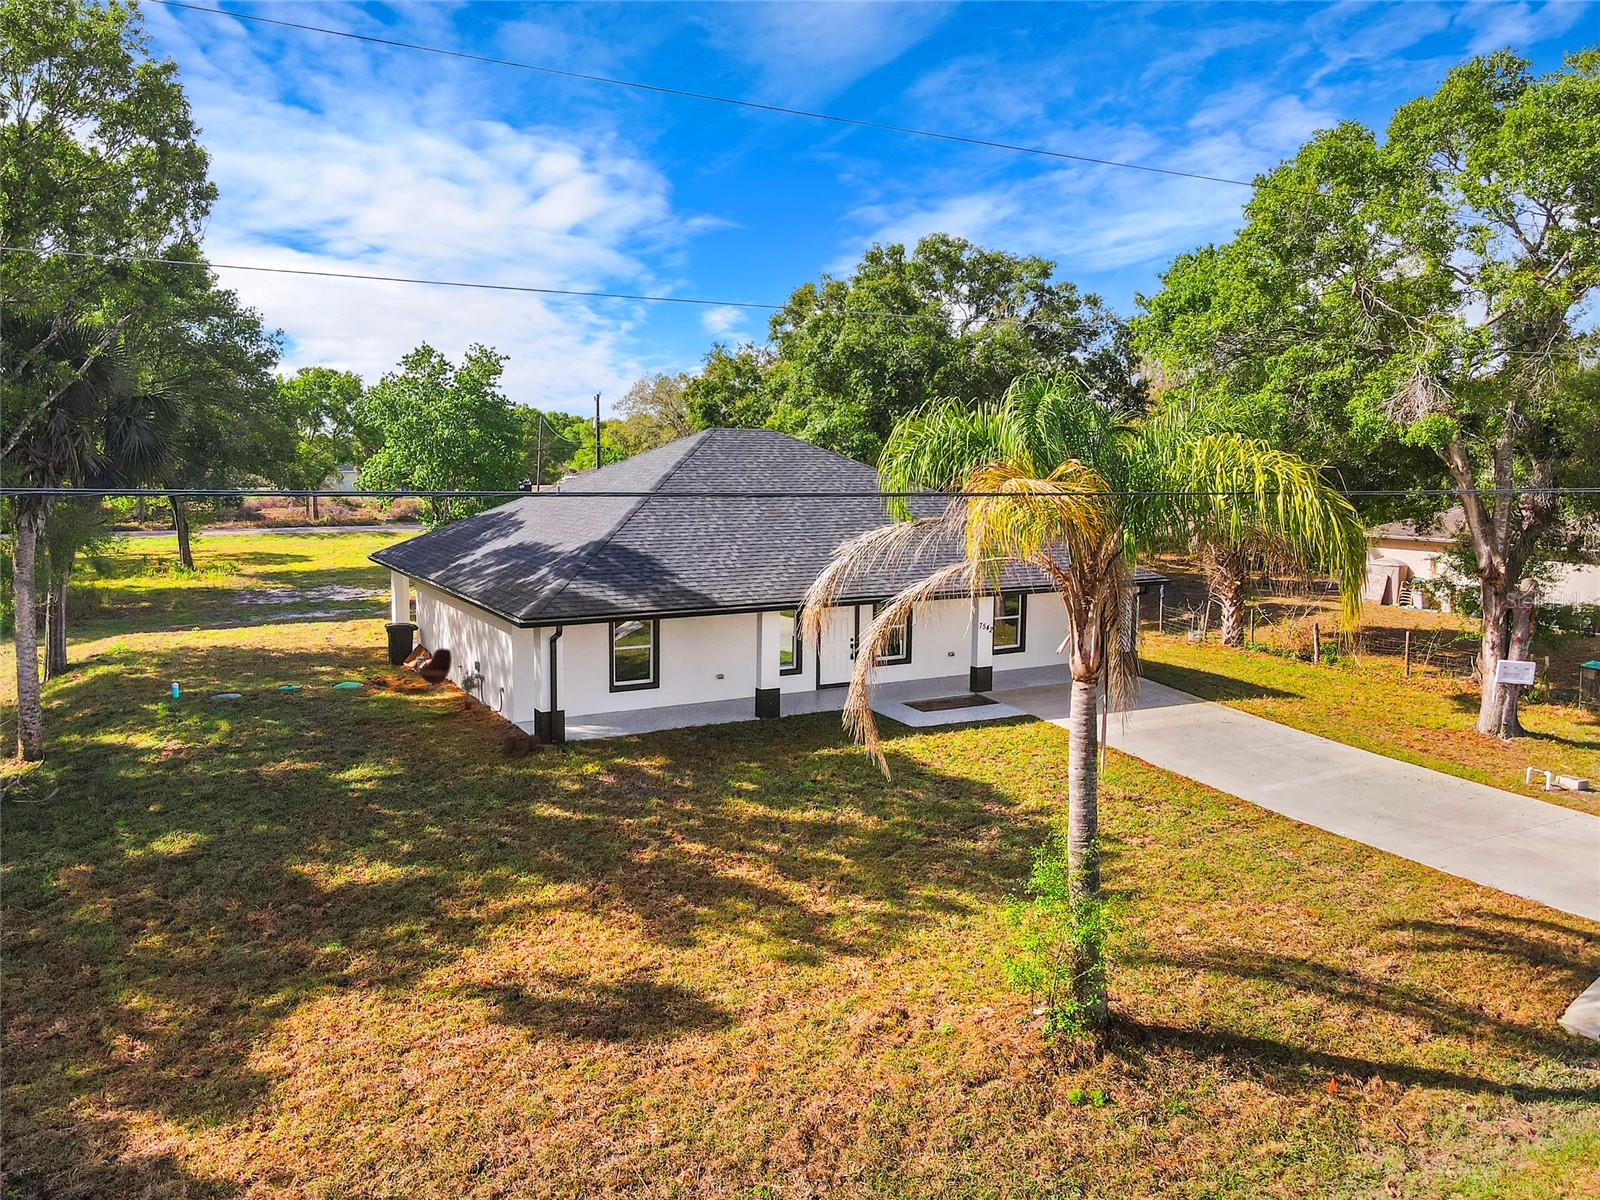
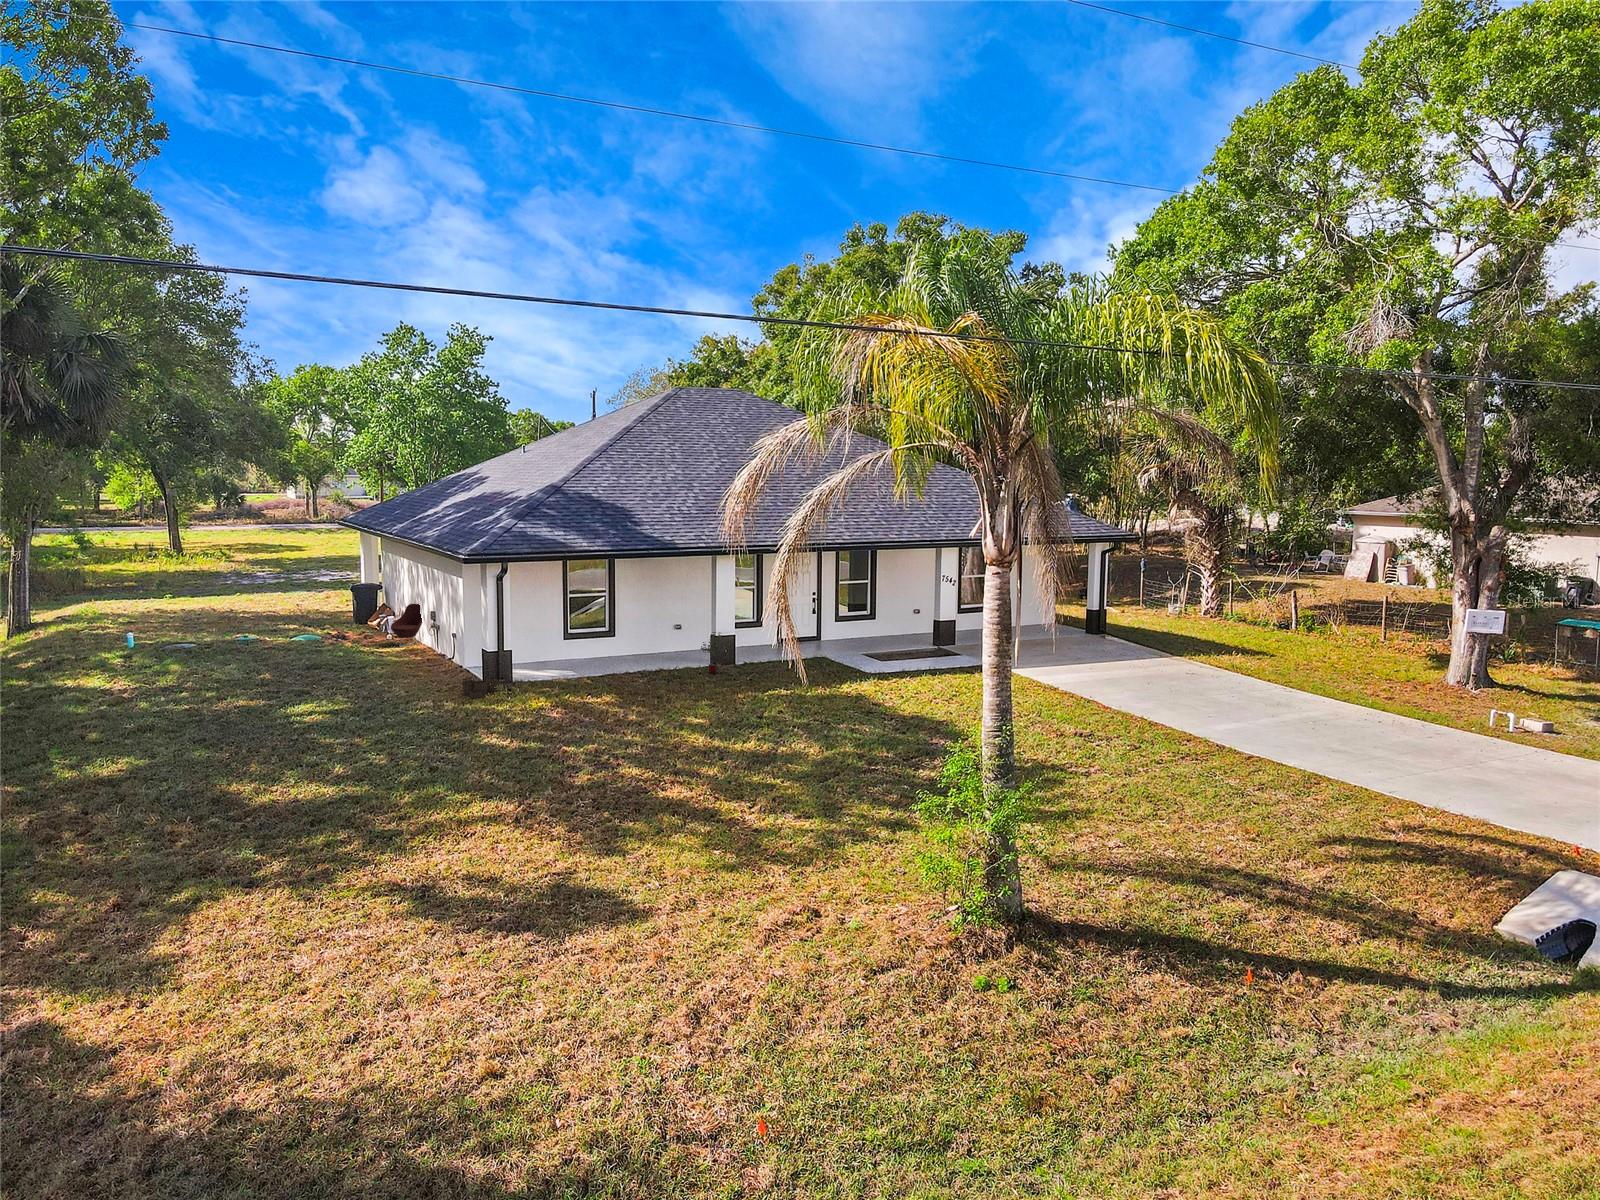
potted tree: present [461,670,482,709] -> present [701,632,726,673]

